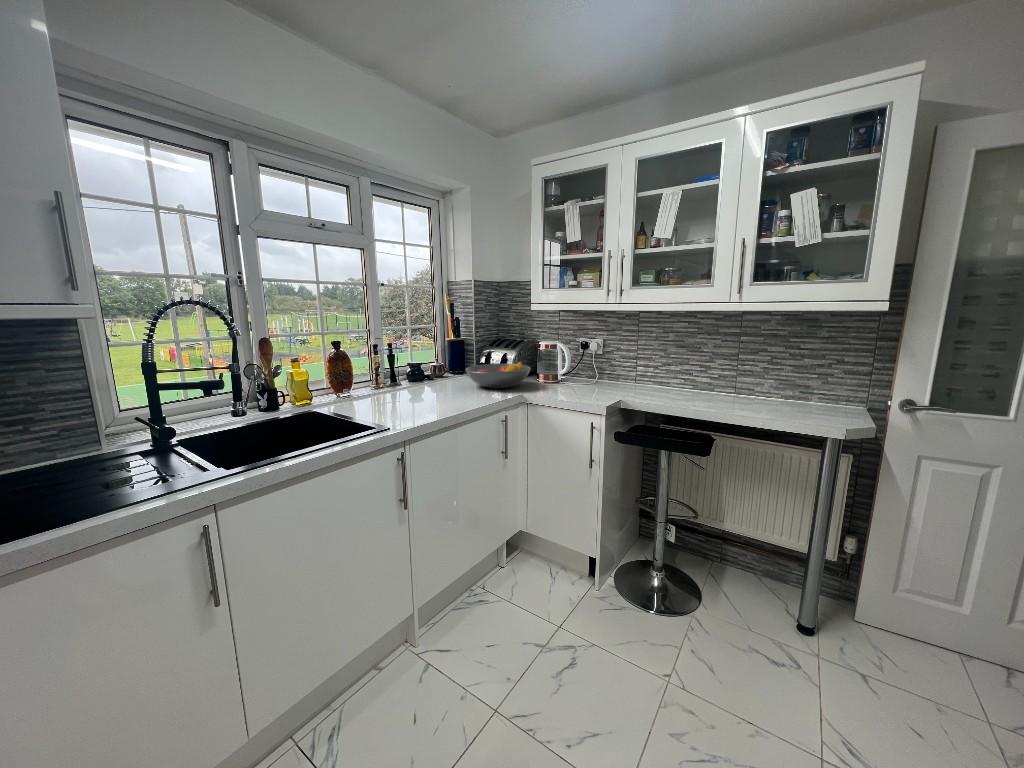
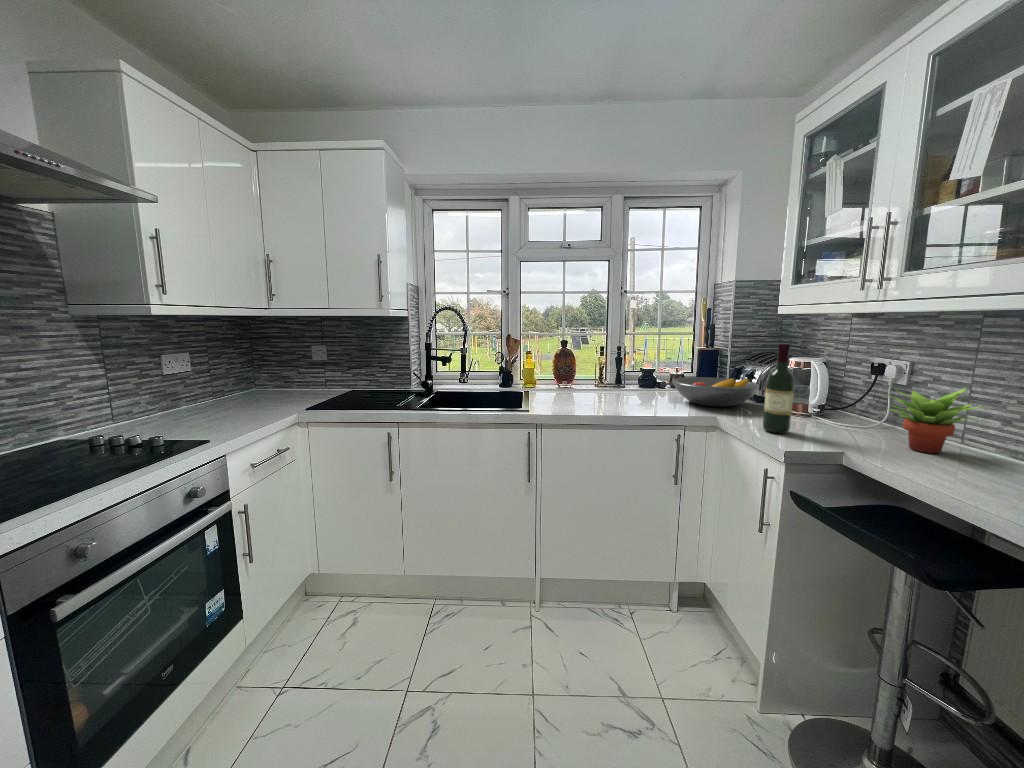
wine bottle: none [565,332,582,398] -> present [763,344,794,433]
succulent plant: none [619,352,659,392] -> present [888,388,983,453]

